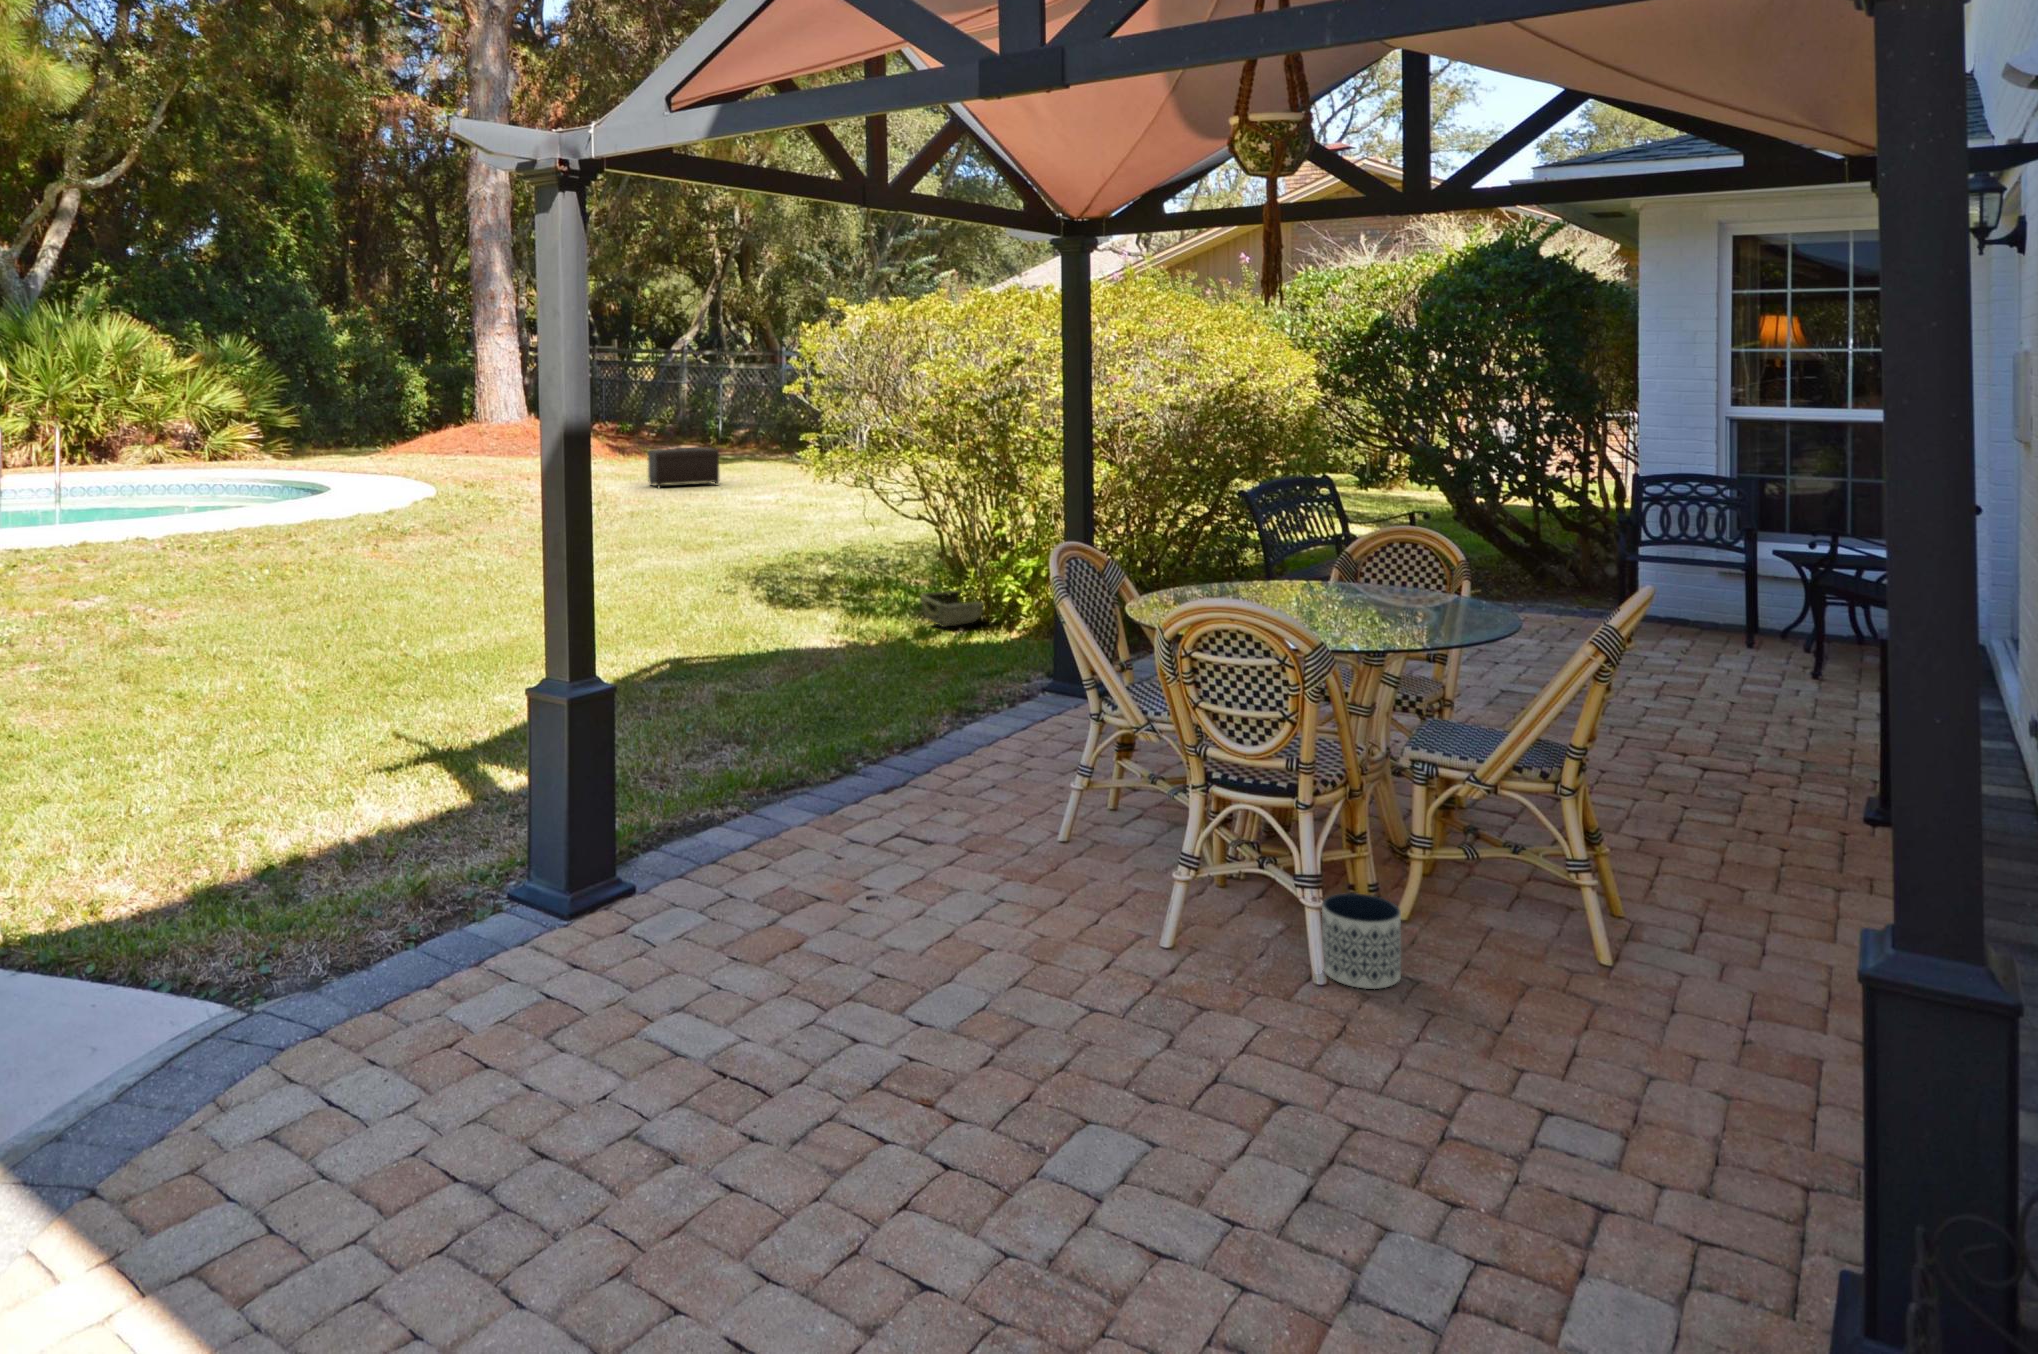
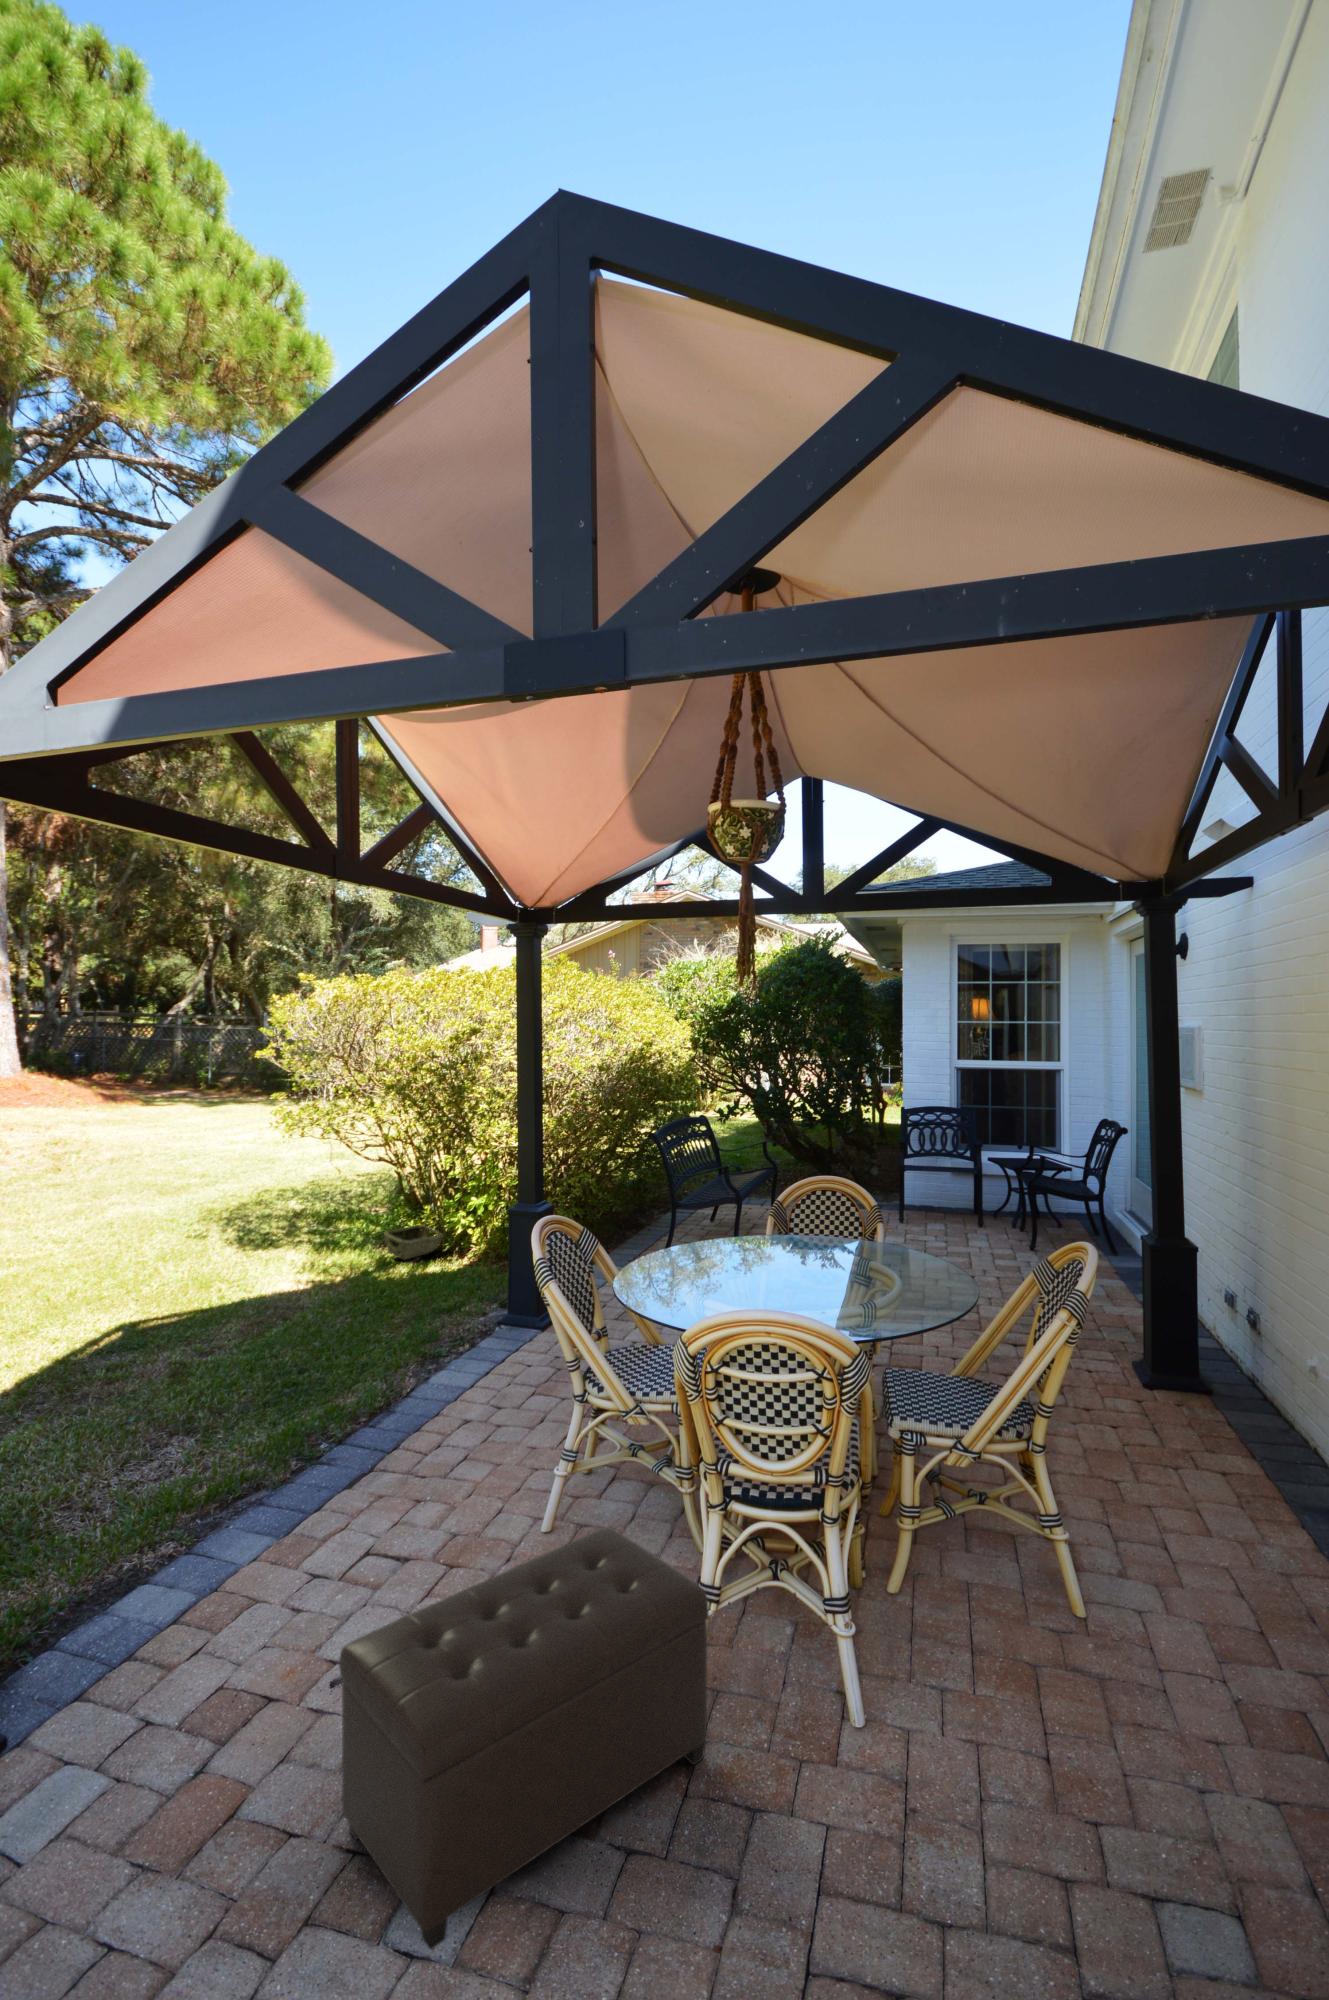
ottoman: present [648,448,719,488] -> present [339,1528,709,1949]
planter: present [1322,893,1401,989] -> none [854,1601,933,1719]

